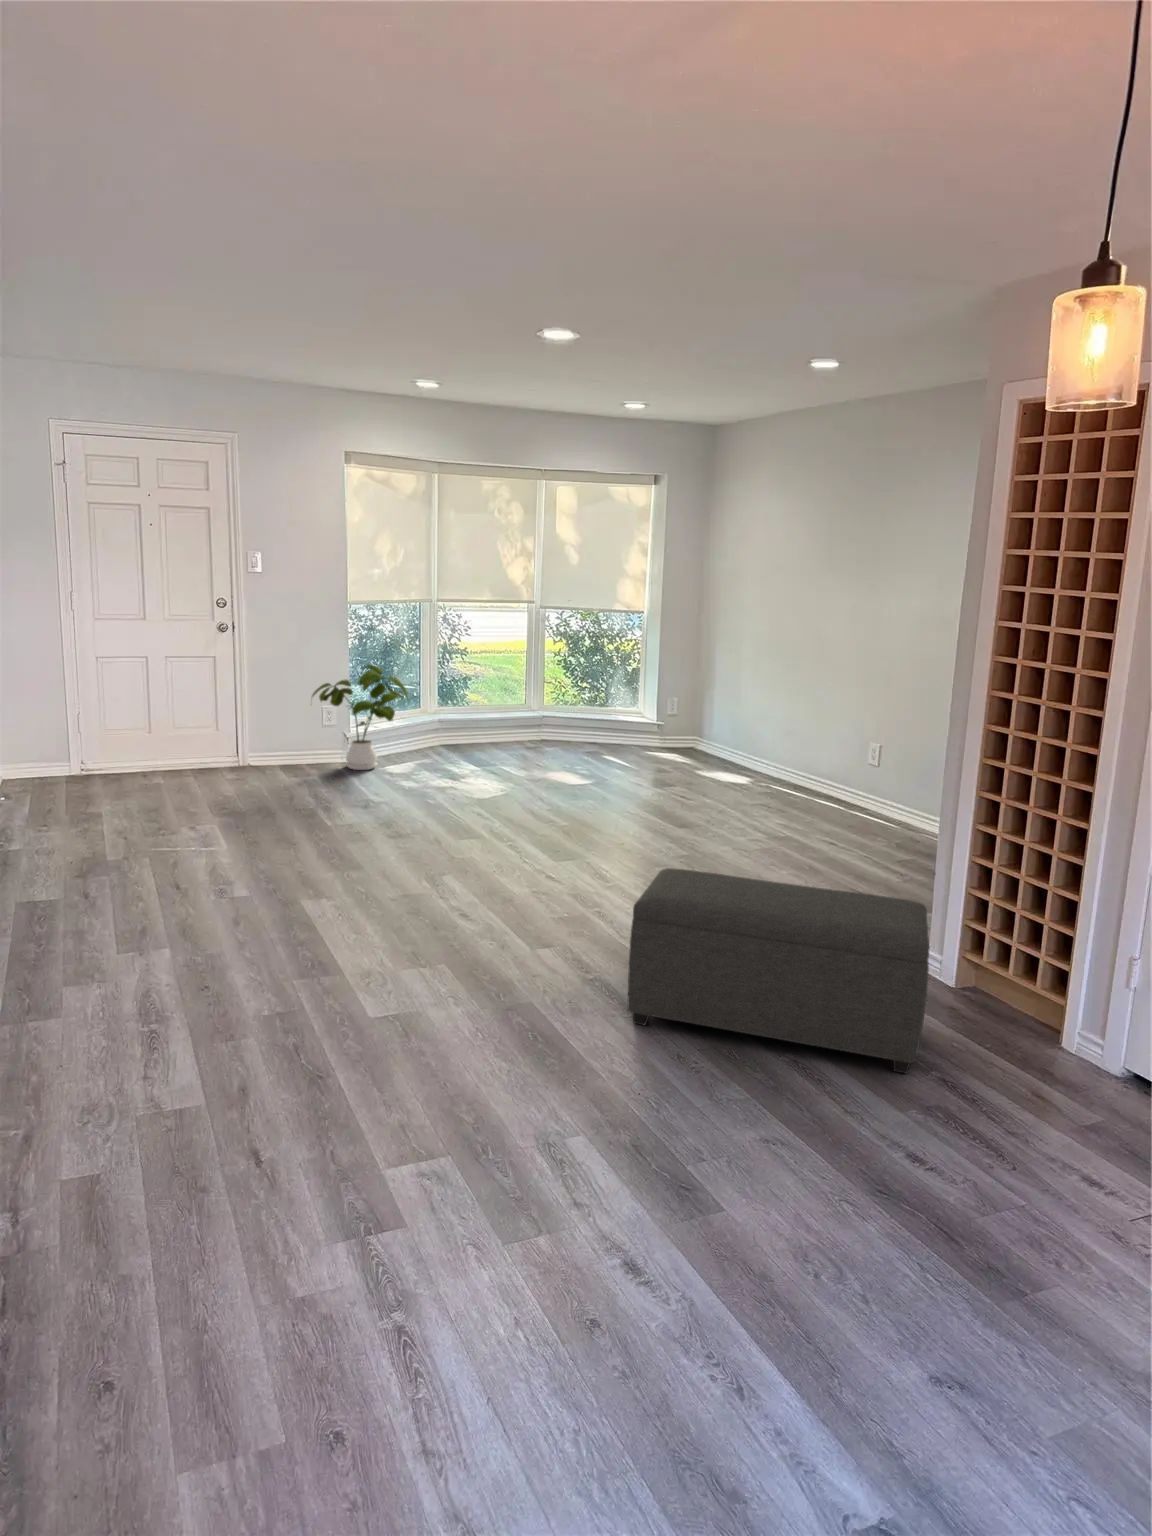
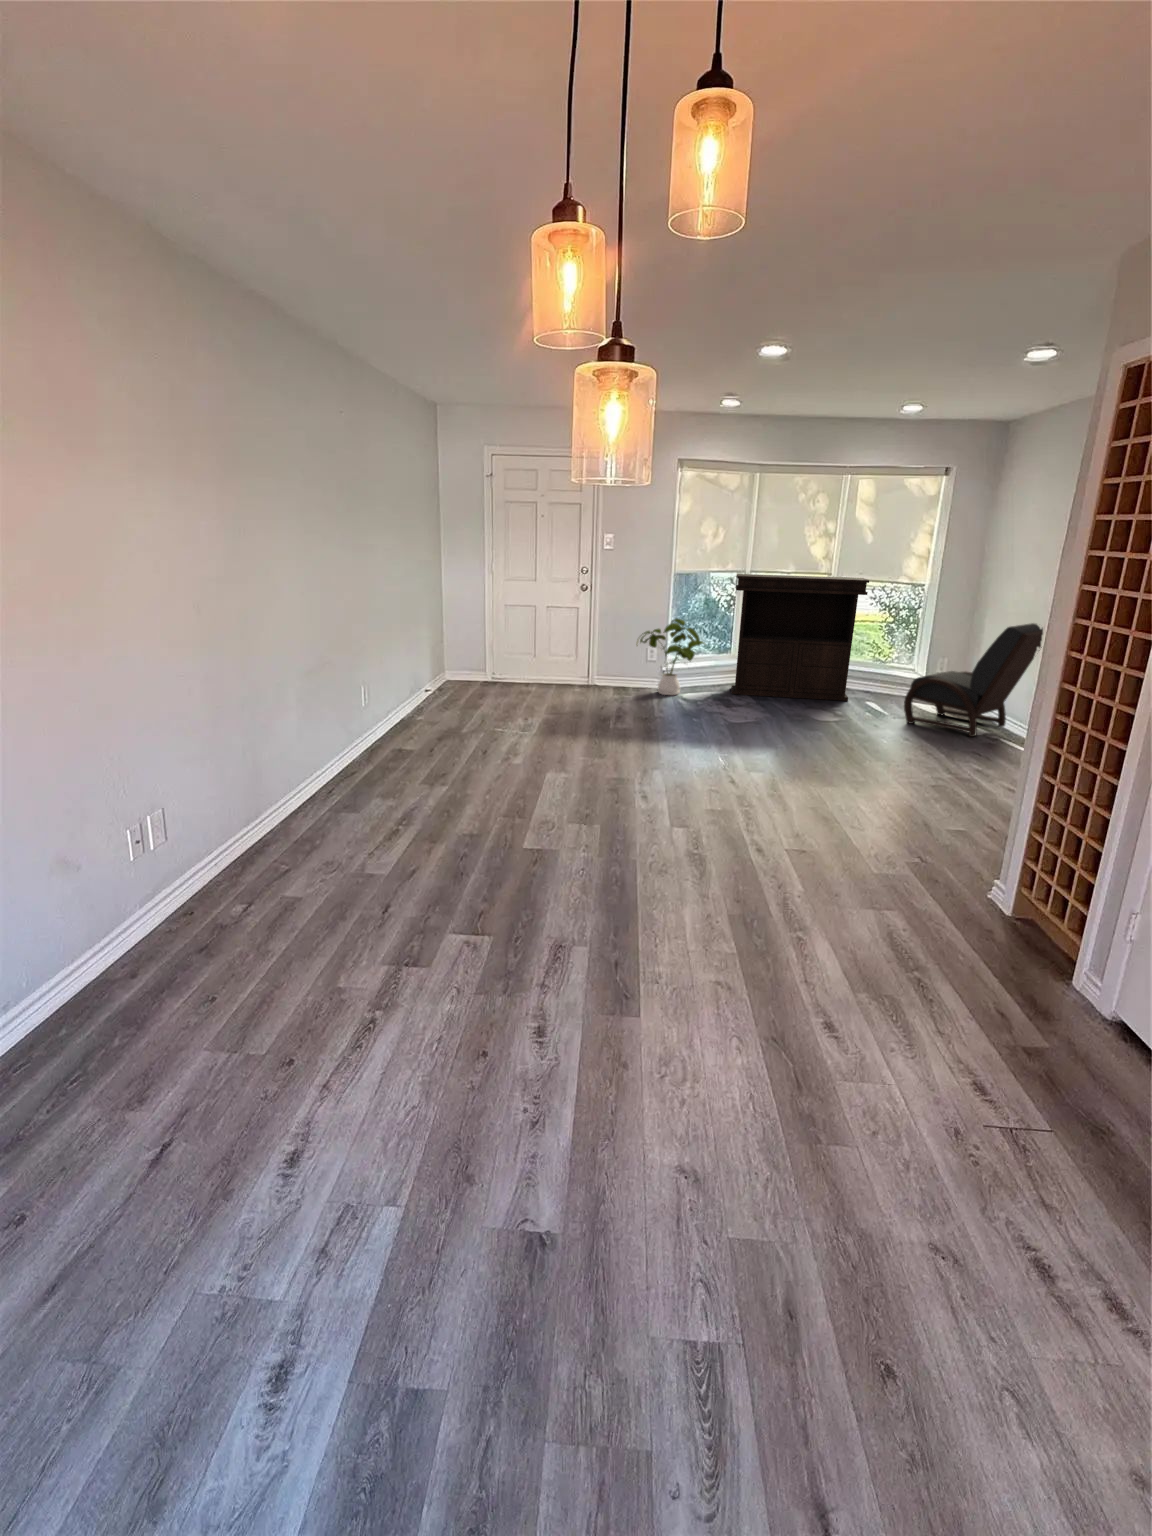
console table: none [430,603,594,760] -> present [731,574,869,701]
lounge chair: none [660,653,798,785] -> present [904,623,1043,737]
ottoman: present [628,868,930,1074] -> none [695,774,949,959]

